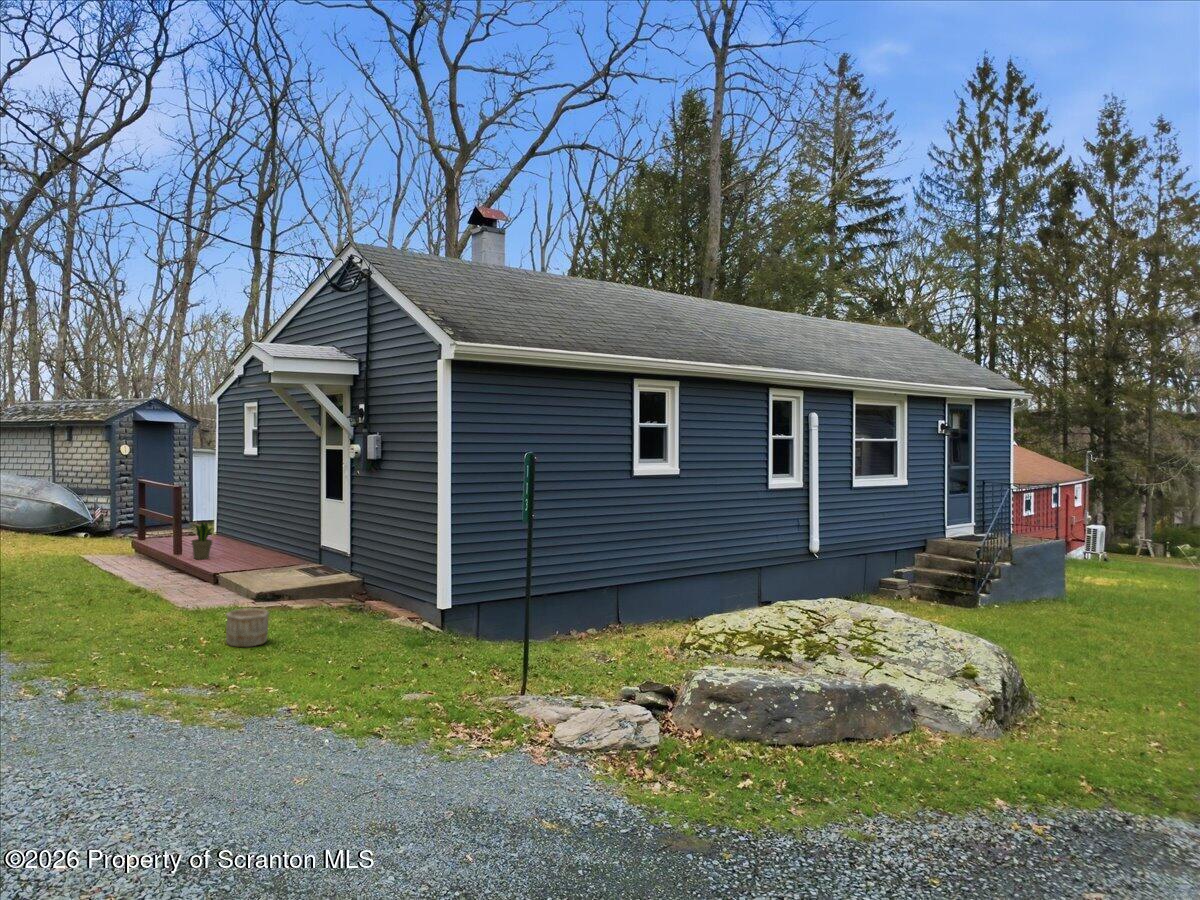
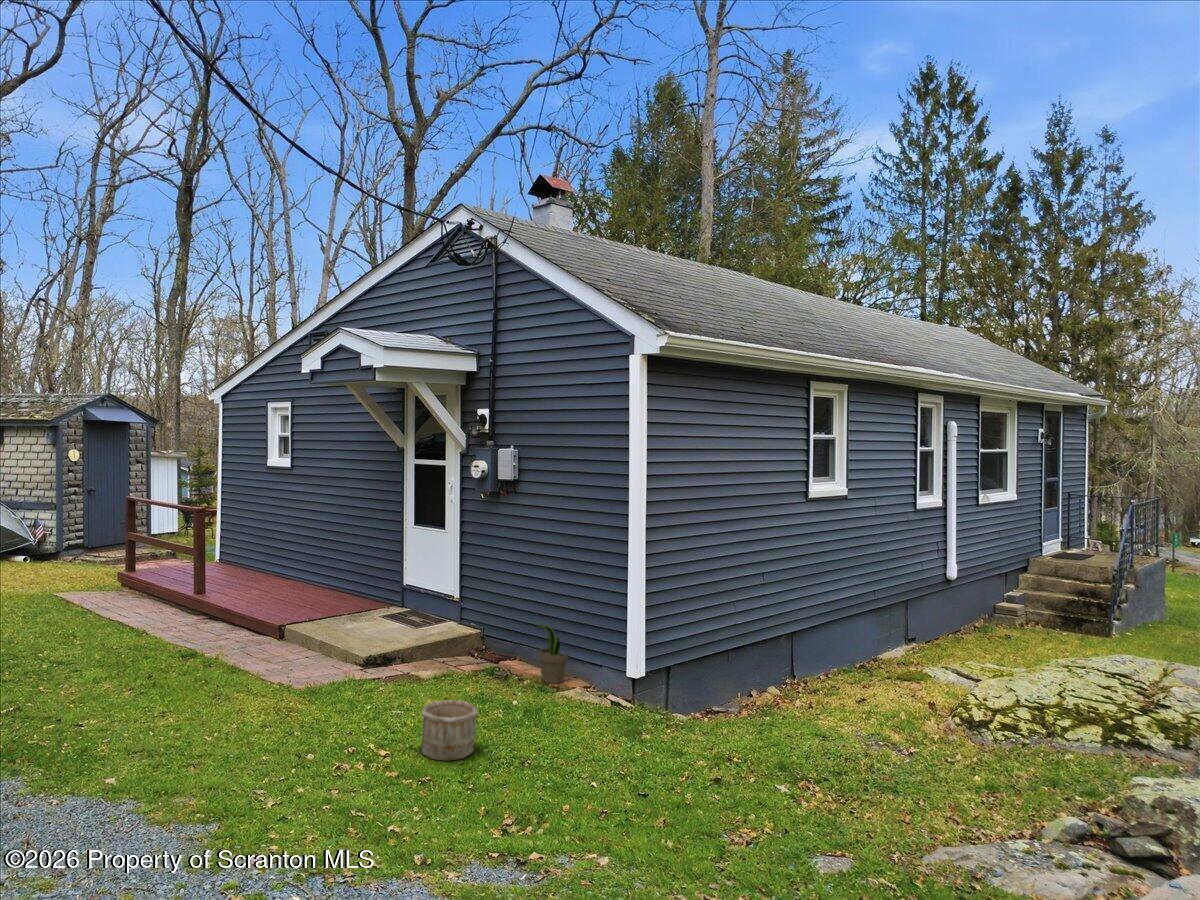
potted plant: present [192,522,212,559] -> present [538,625,568,684]

